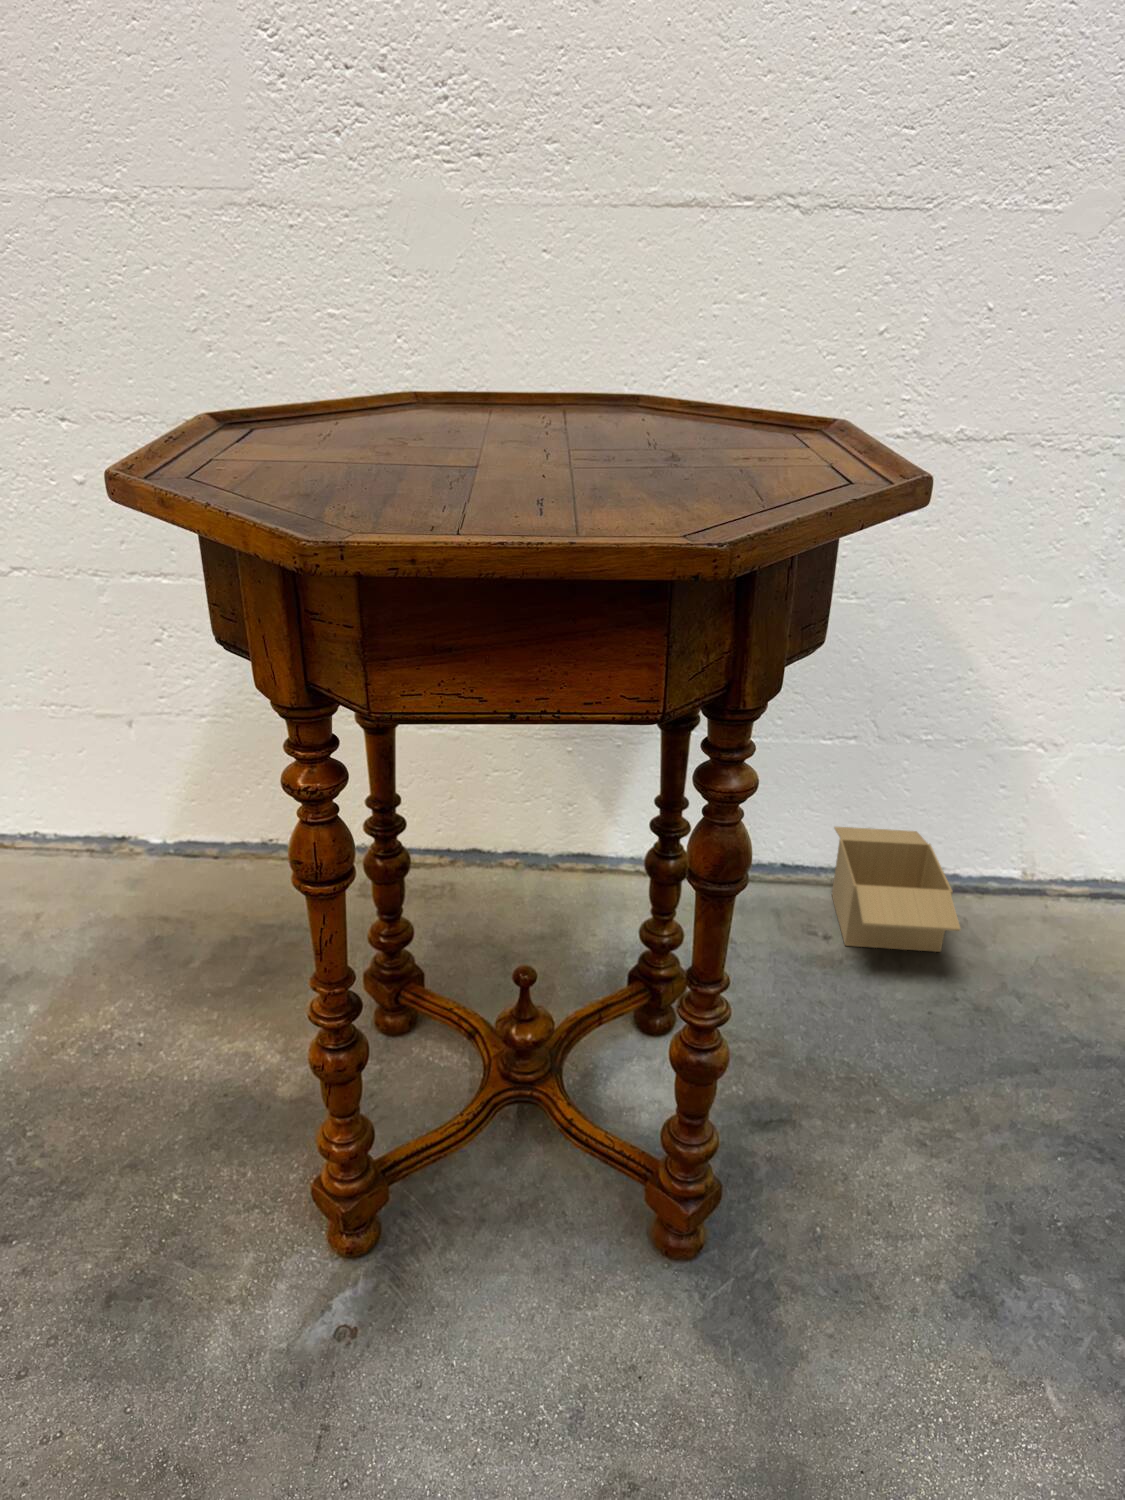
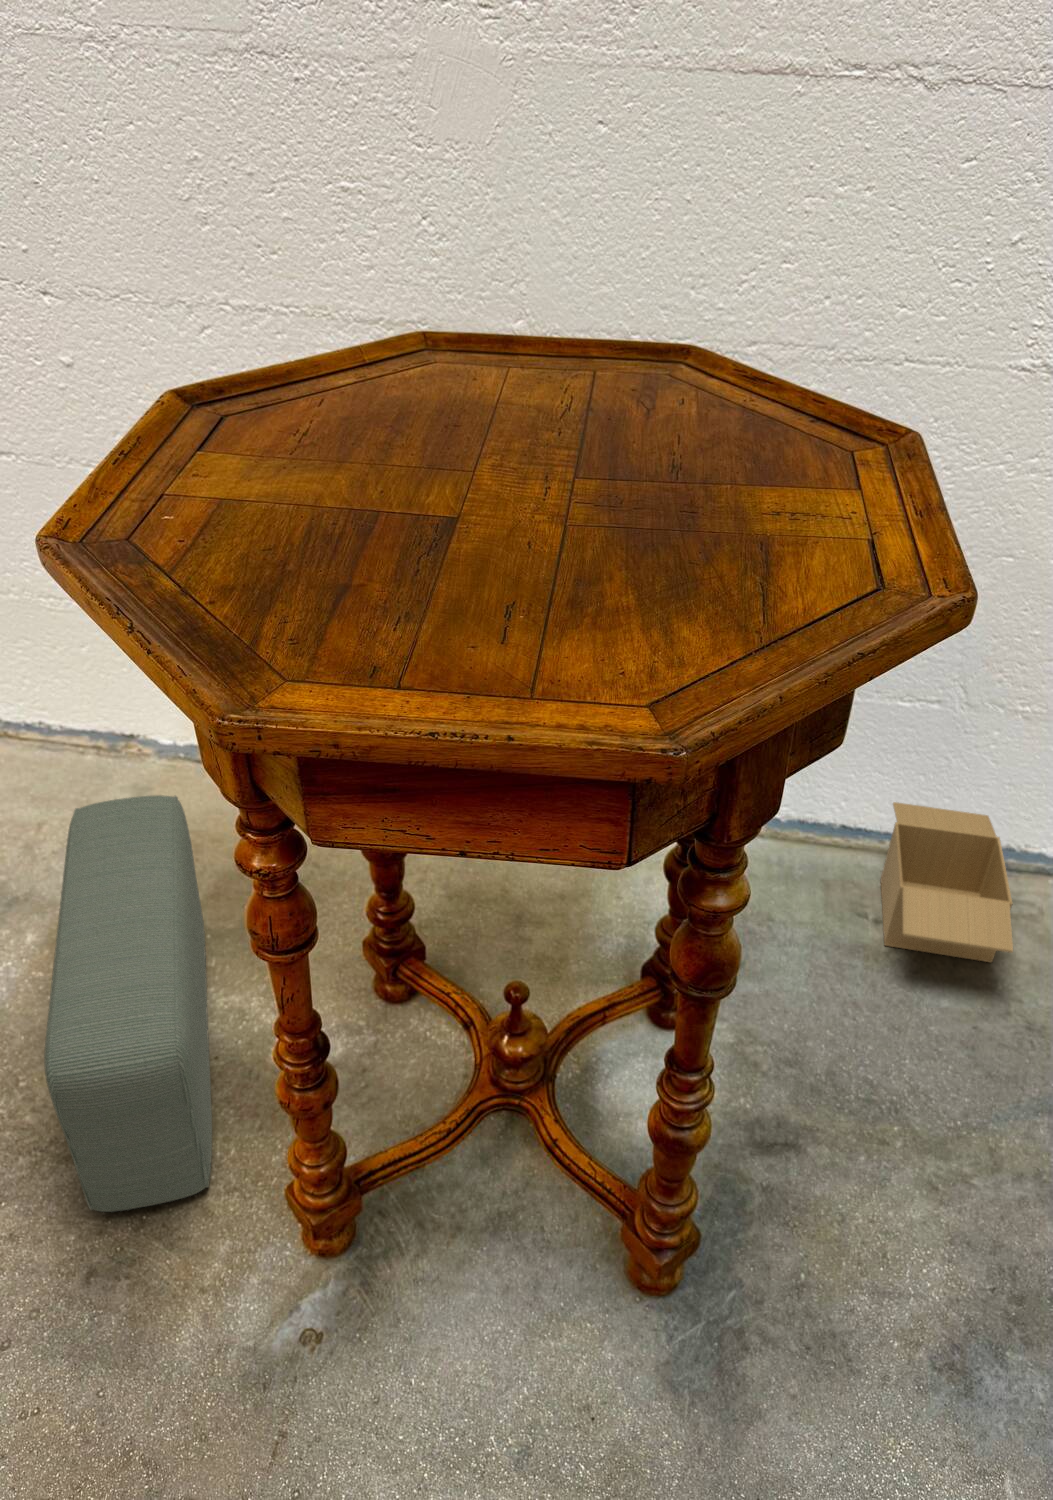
pouf: none [66,841,232,1234] -> present [44,795,212,1212]

